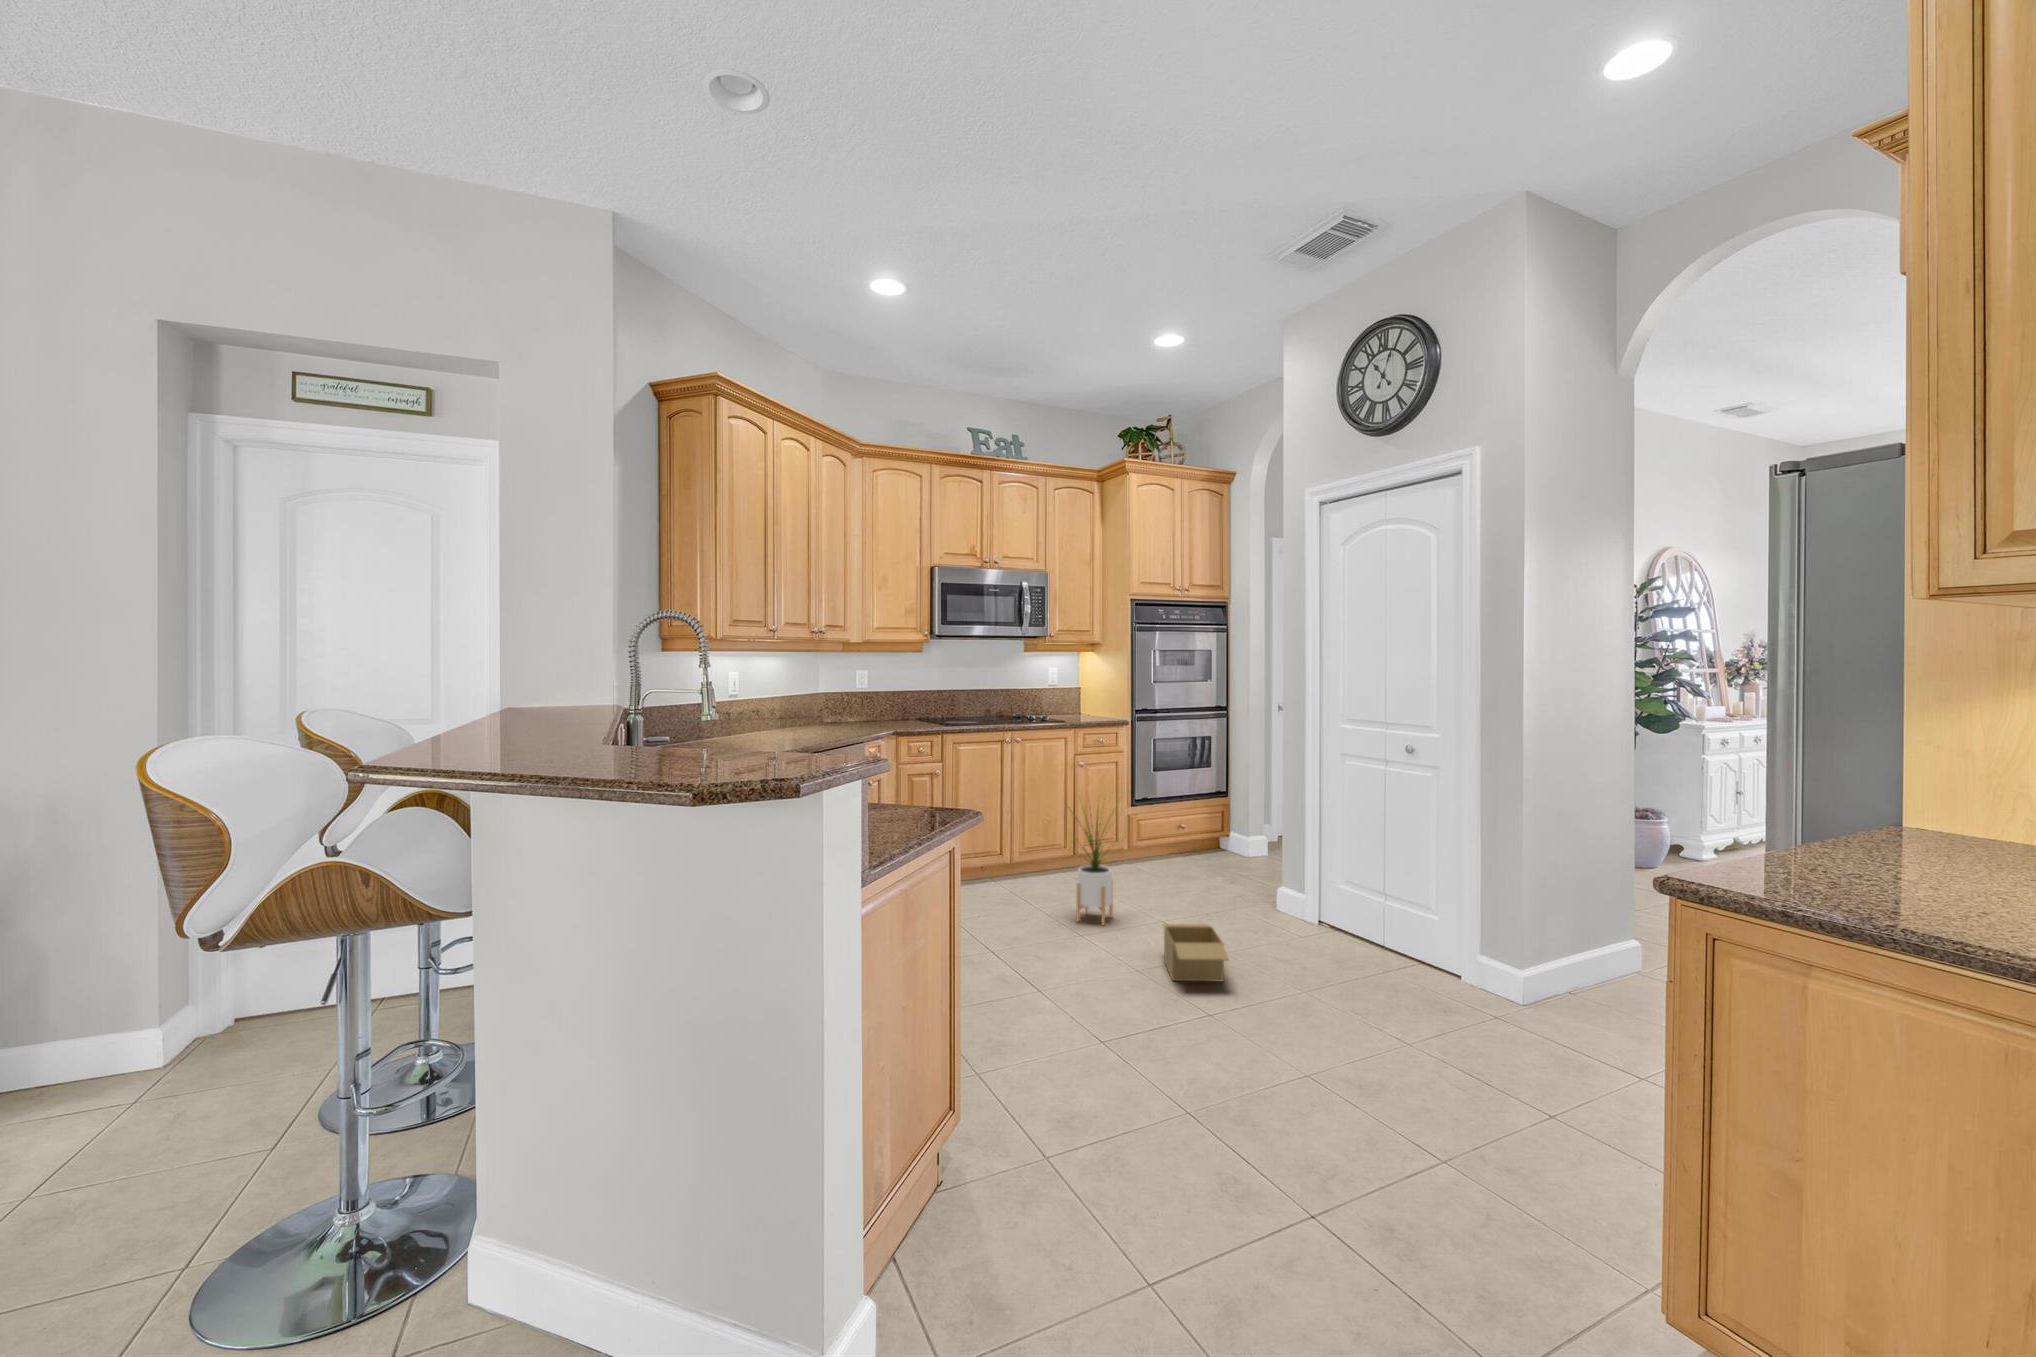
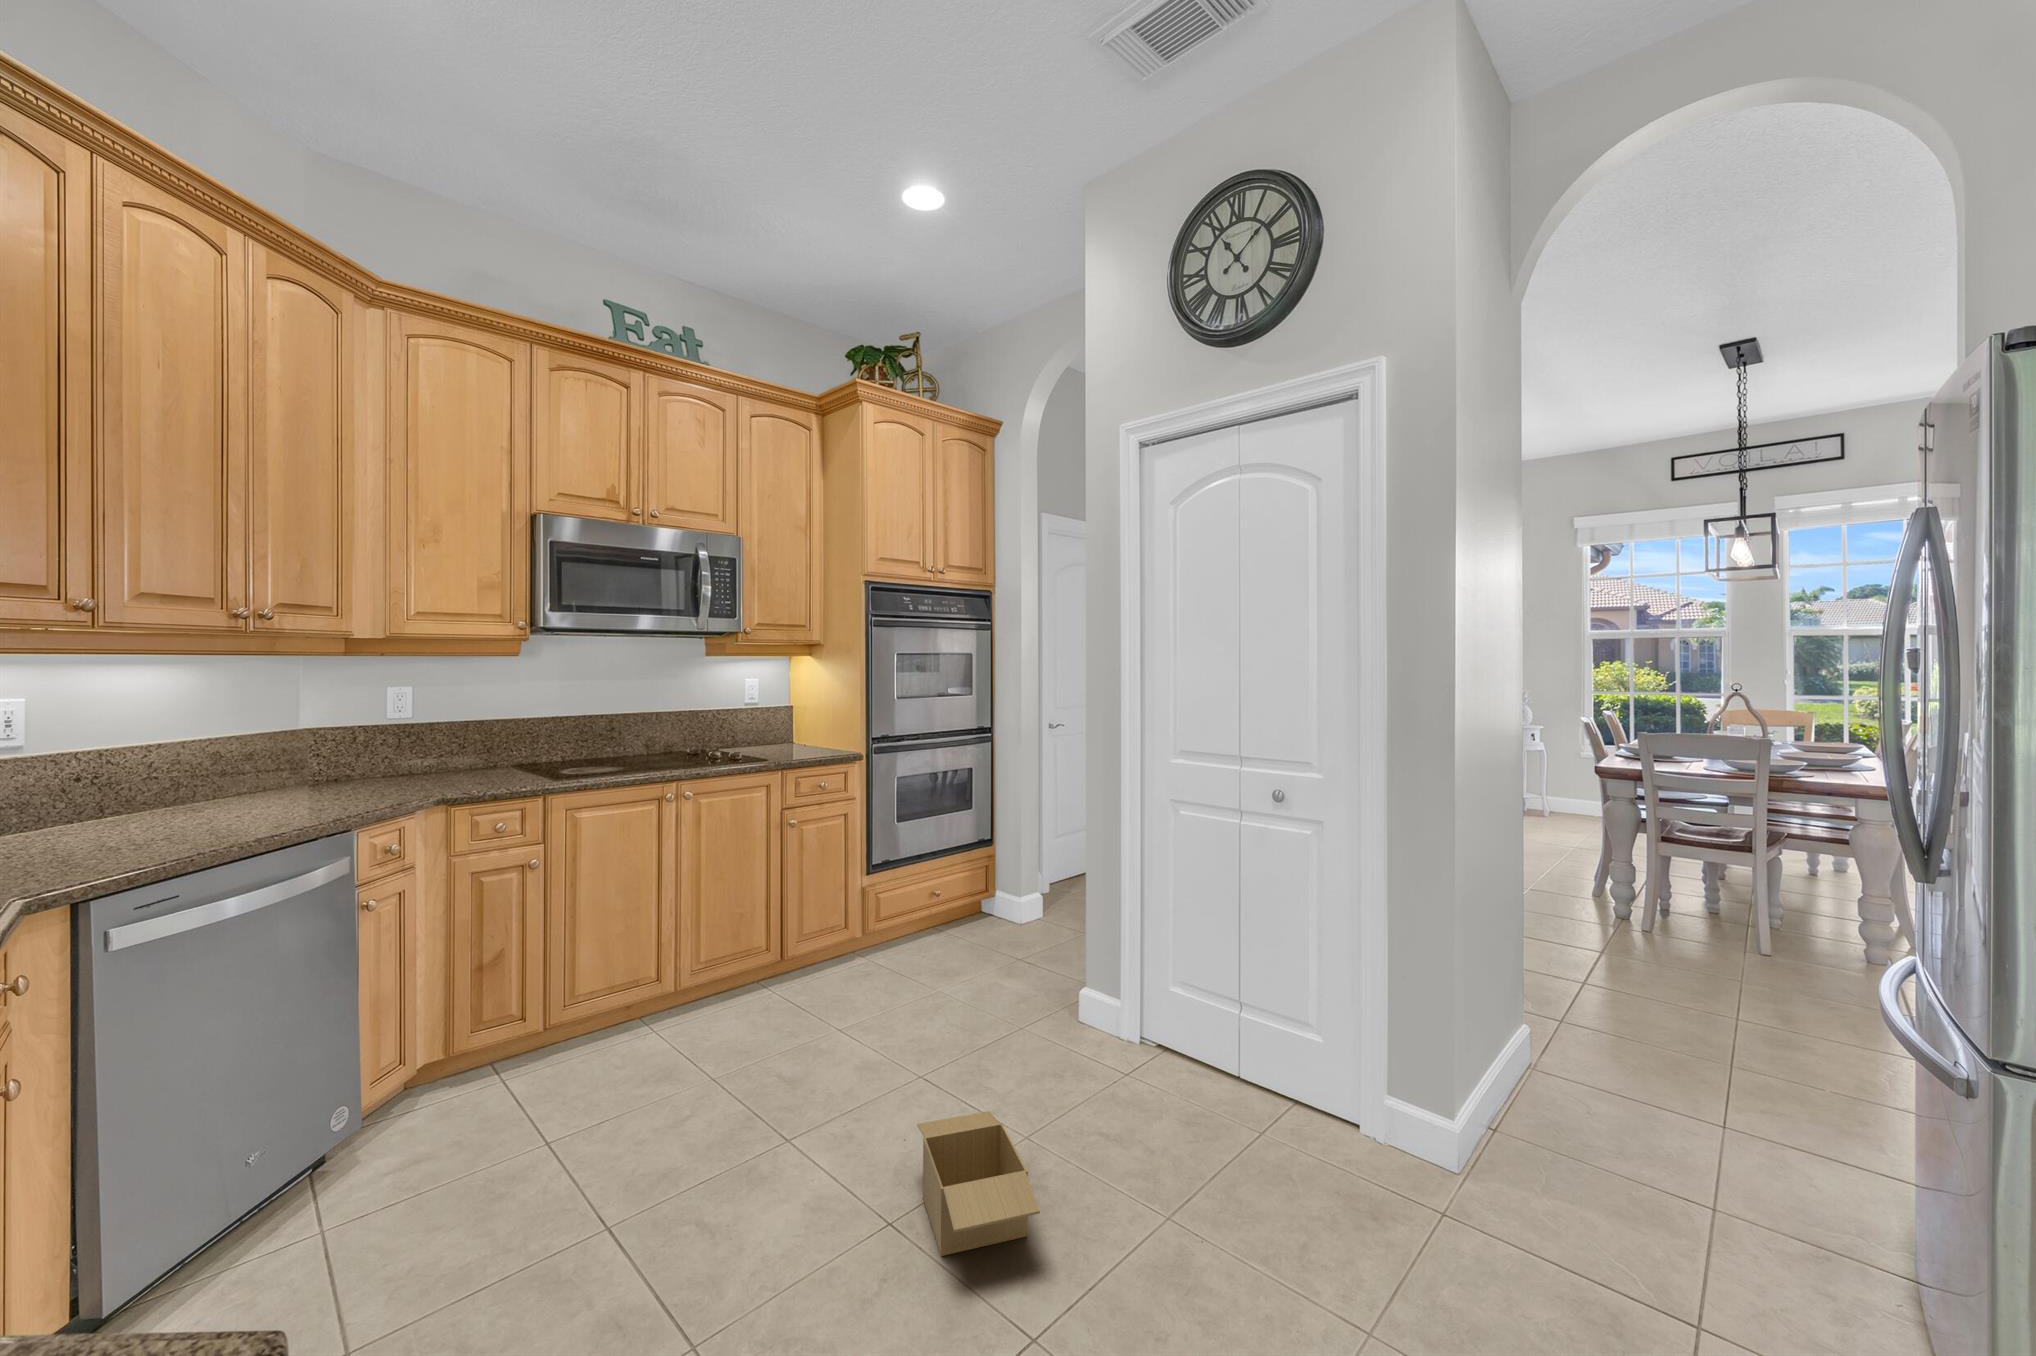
house plant: present [1066,804,1123,925] -> none [746,876,868,1112]

